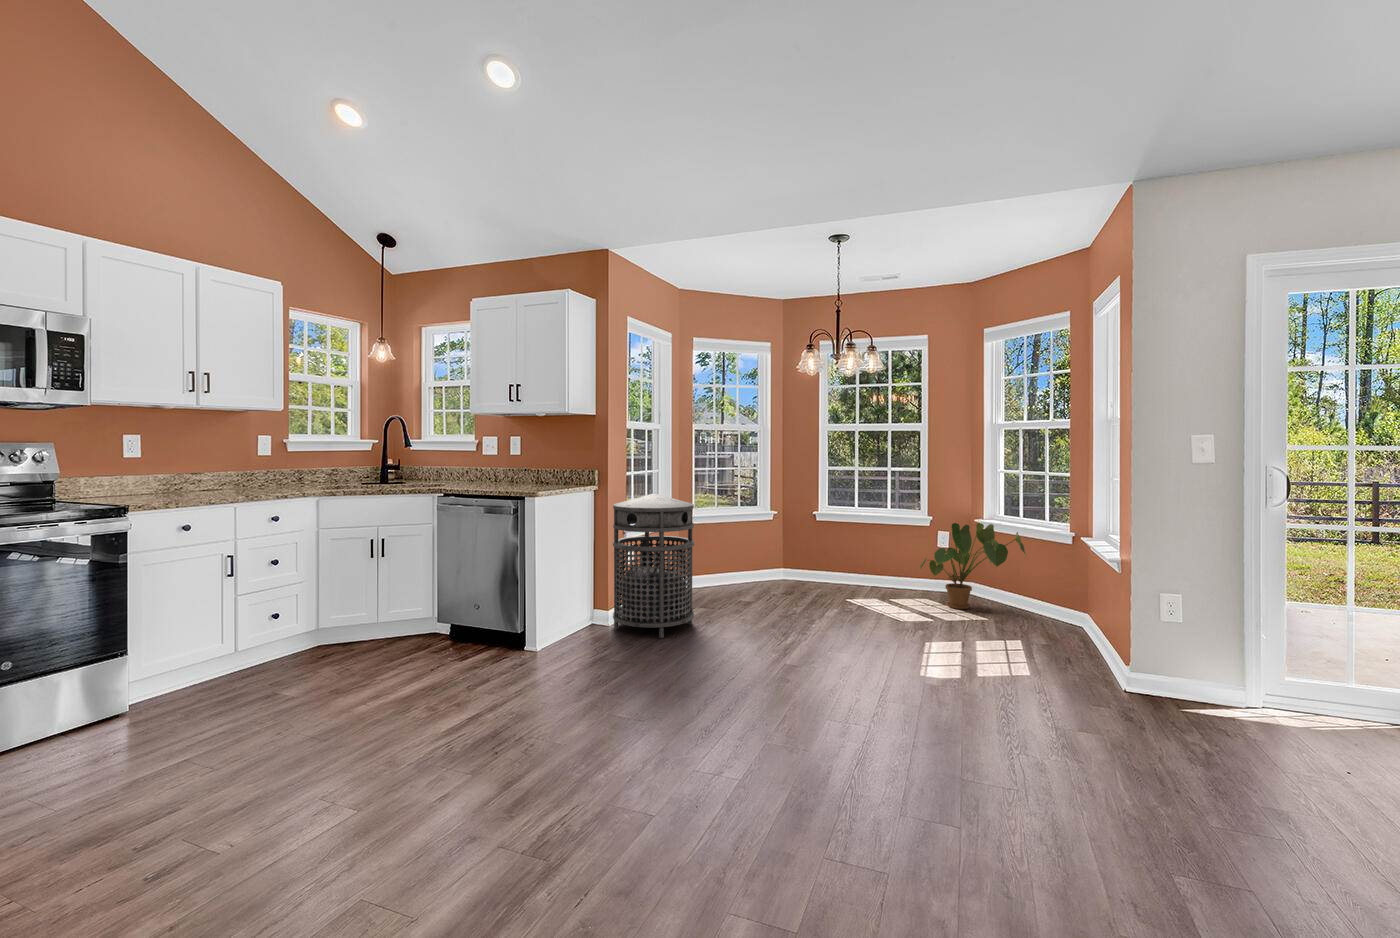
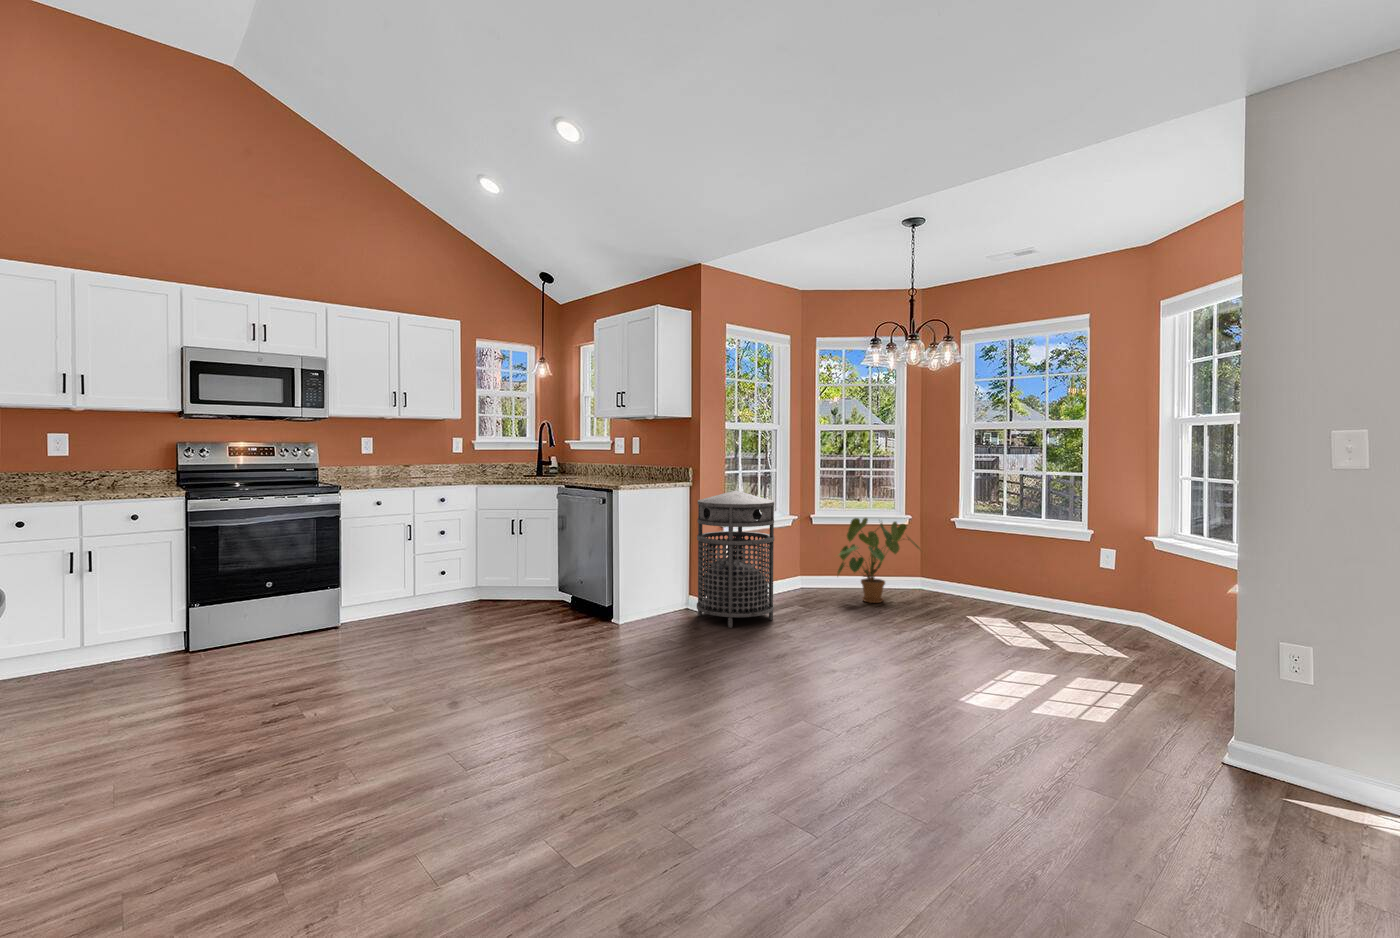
house plant: present [920,523,1026,609] -> present [838,518,920,603]

